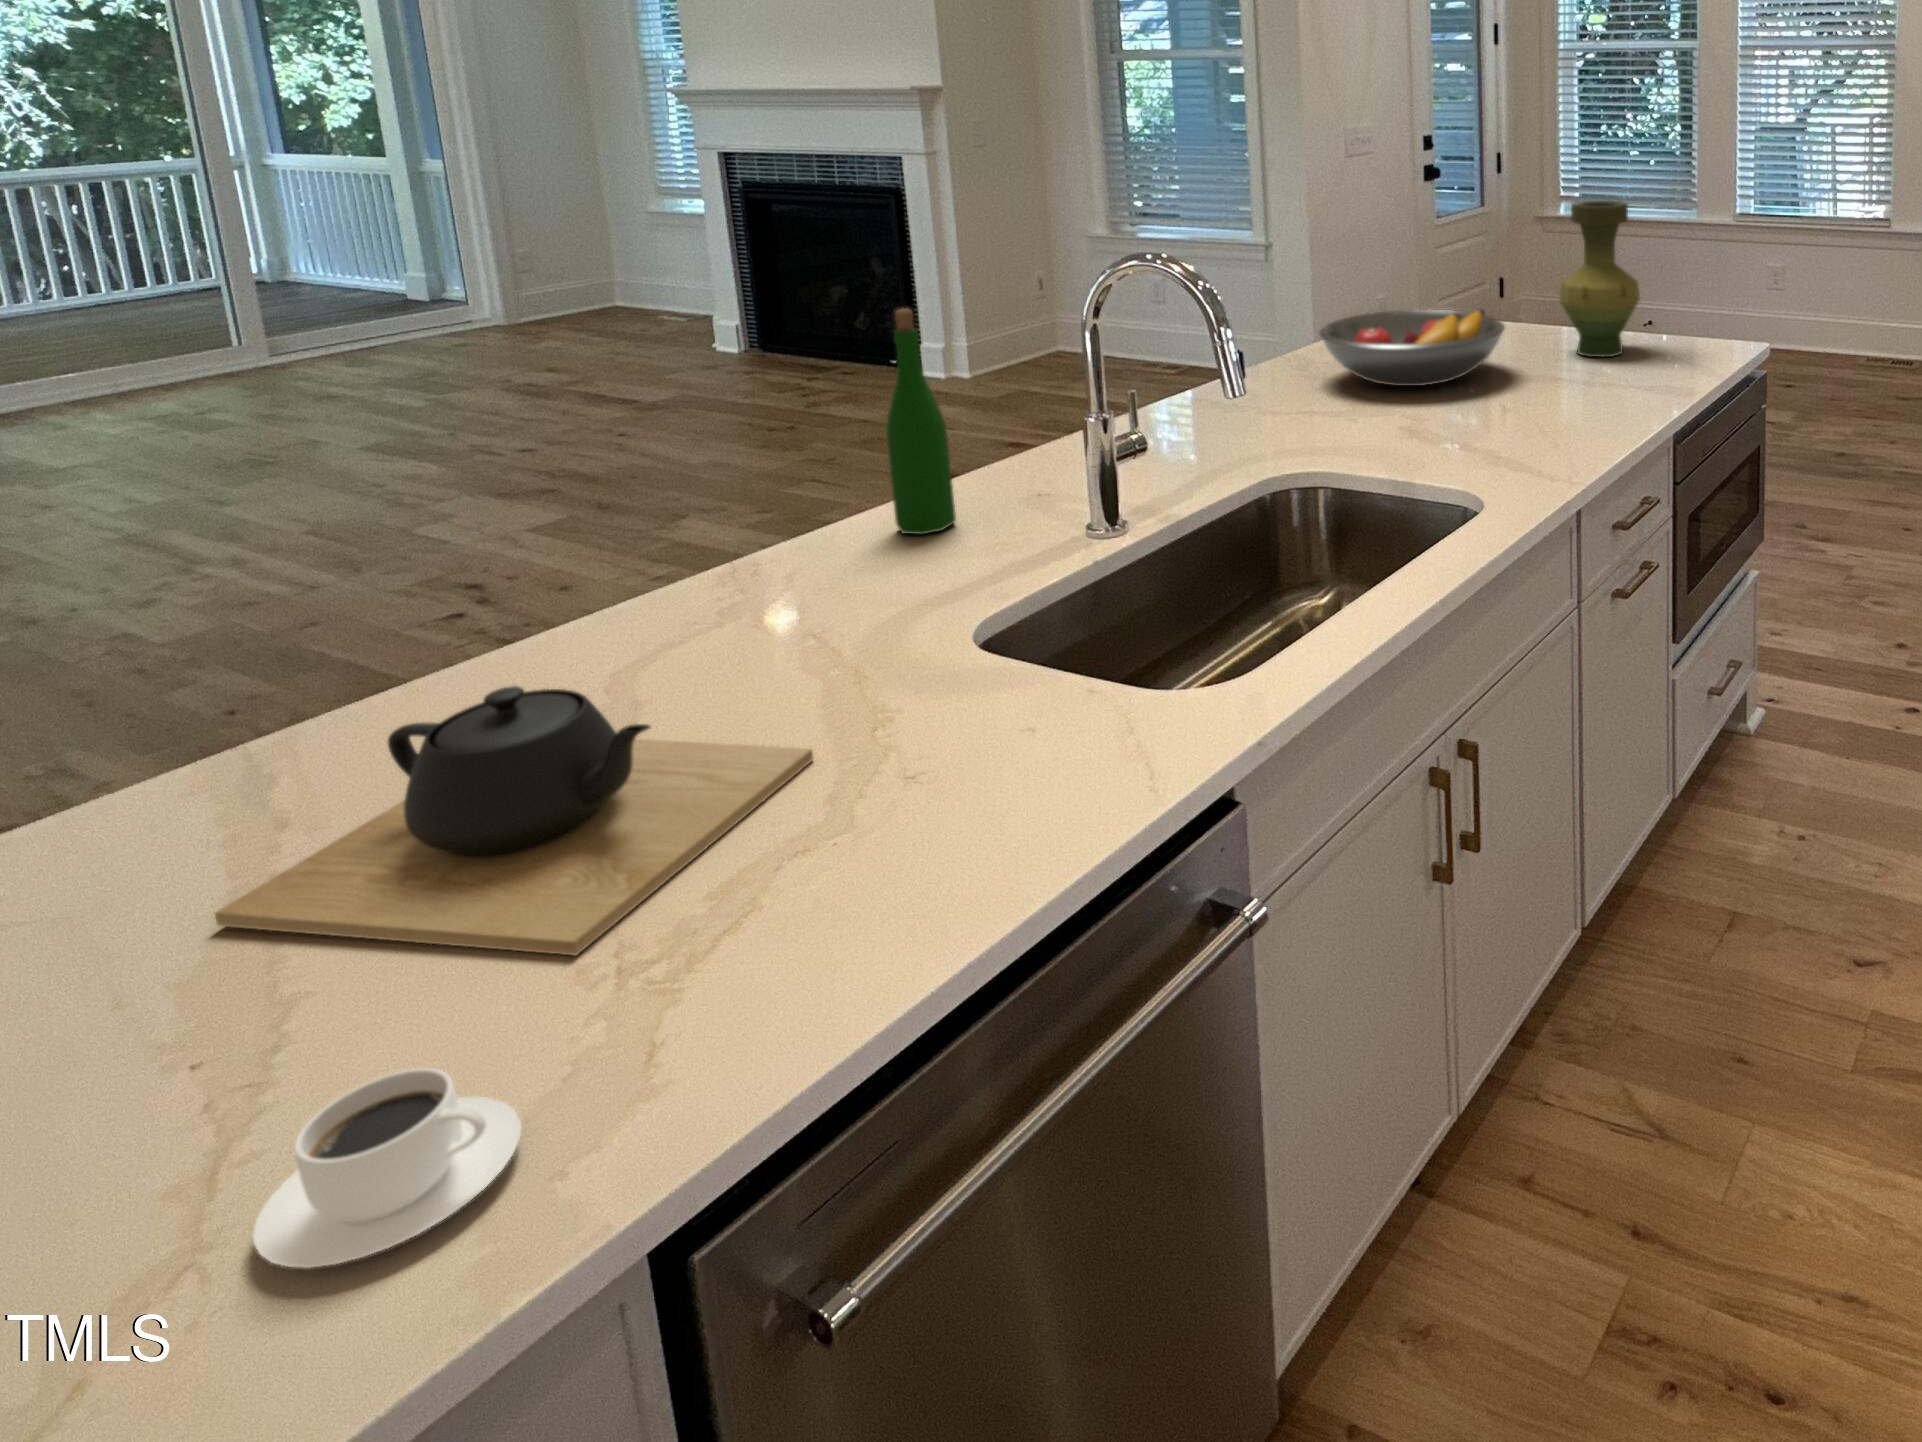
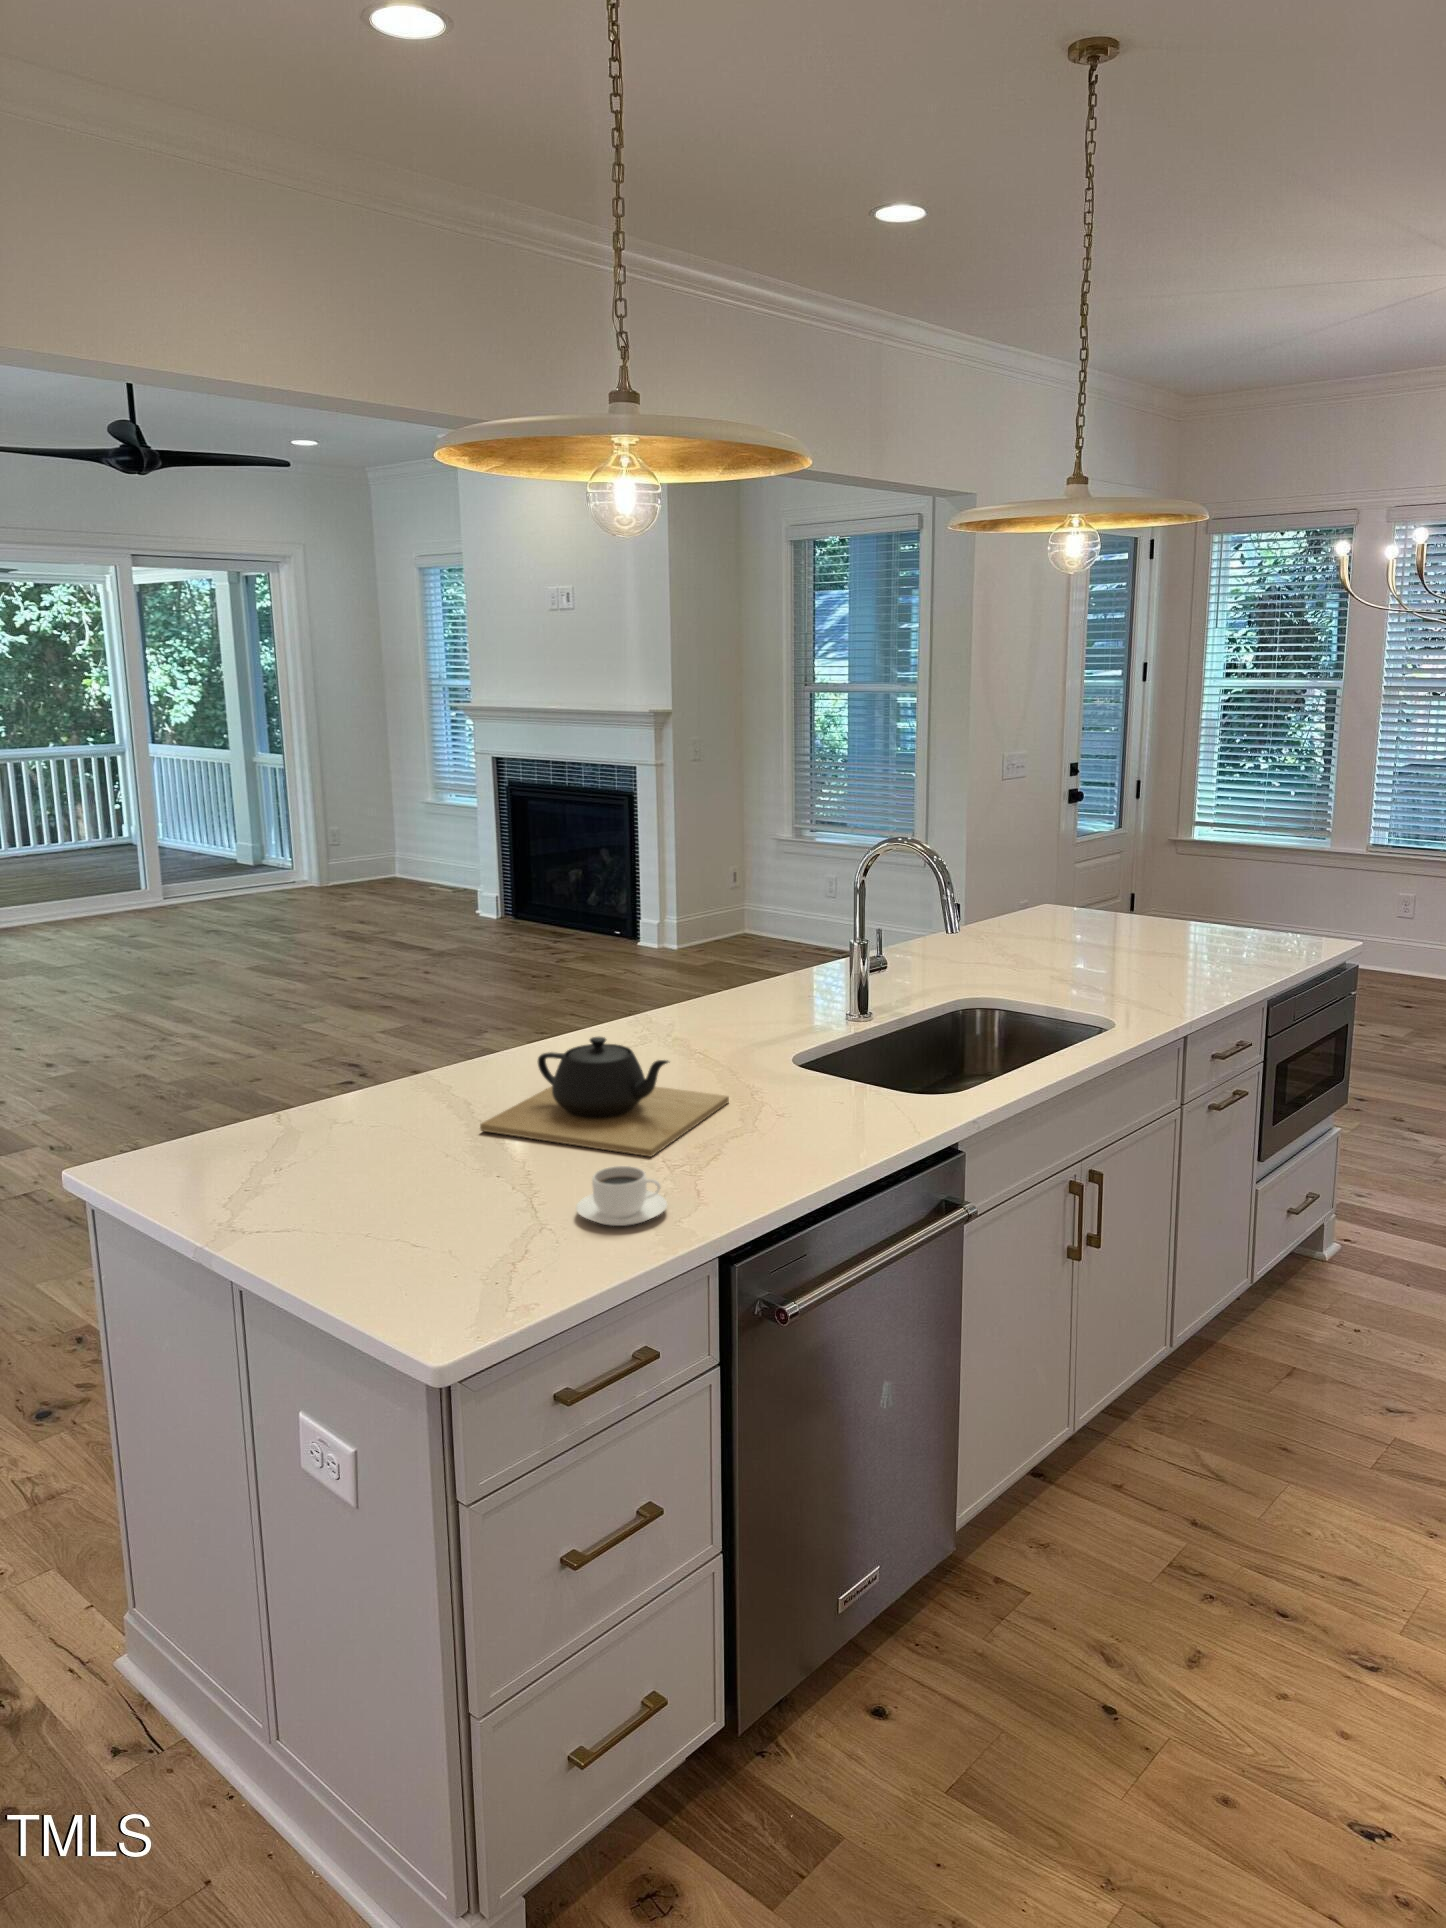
vase: present [1560,201,1640,357] -> none [1182,819,1250,943]
wine bottle: present [886,308,956,534] -> none [726,865,763,1011]
fruit bowl: present [1319,309,1505,386] -> none [994,897,1138,952]

